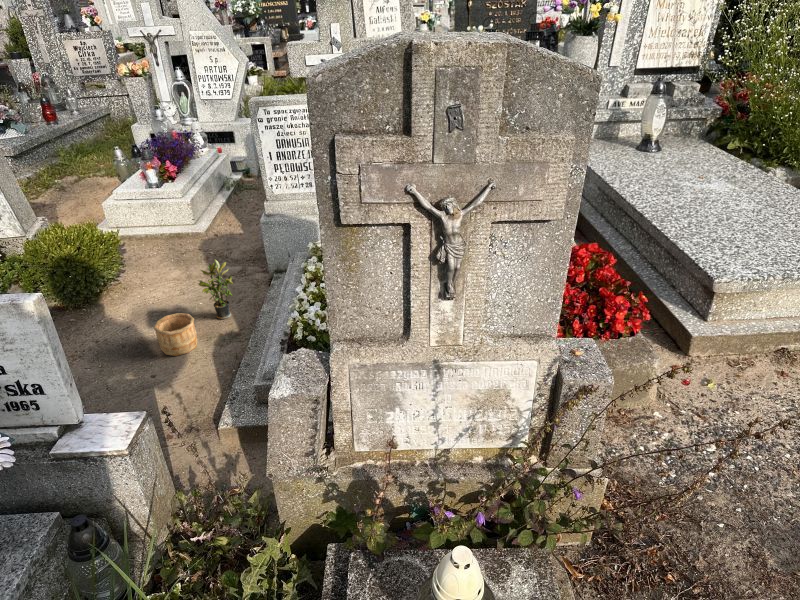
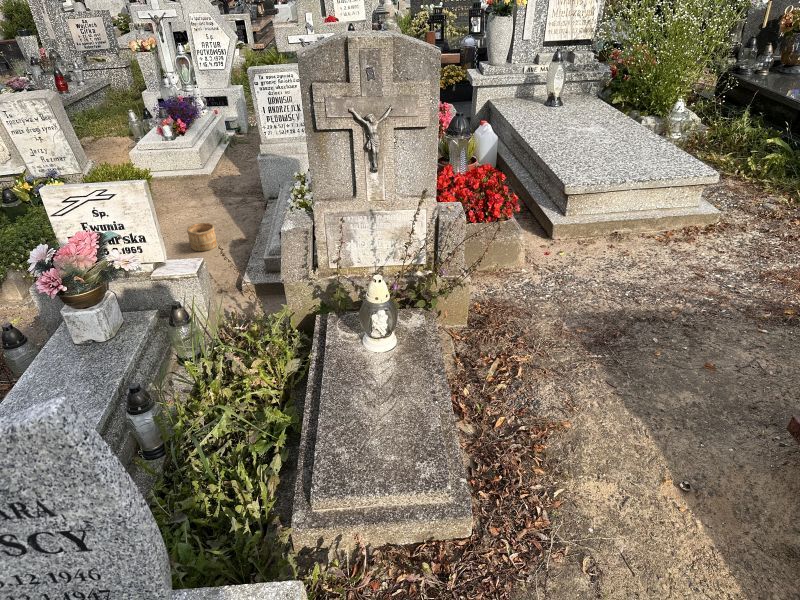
potted plant: present [198,260,233,319] -> none [214,185,240,230]

